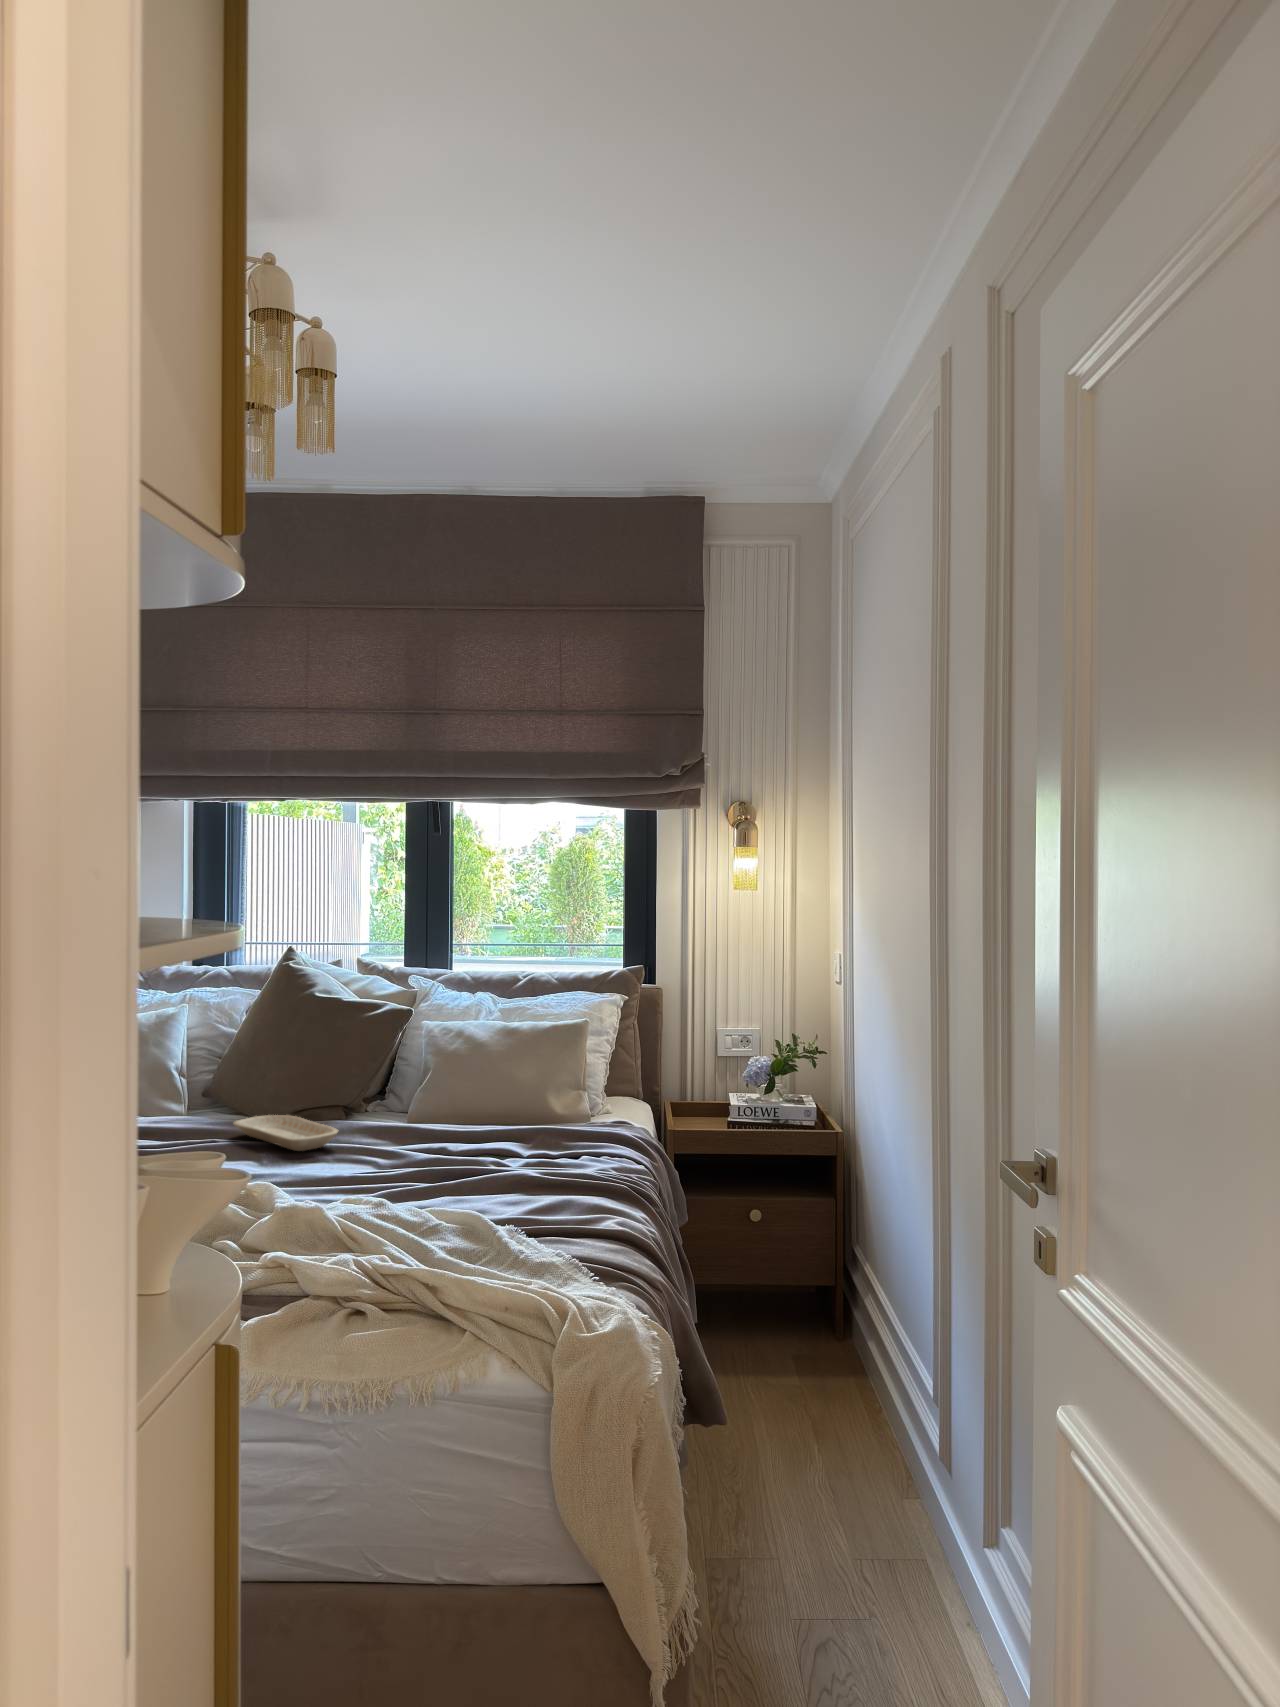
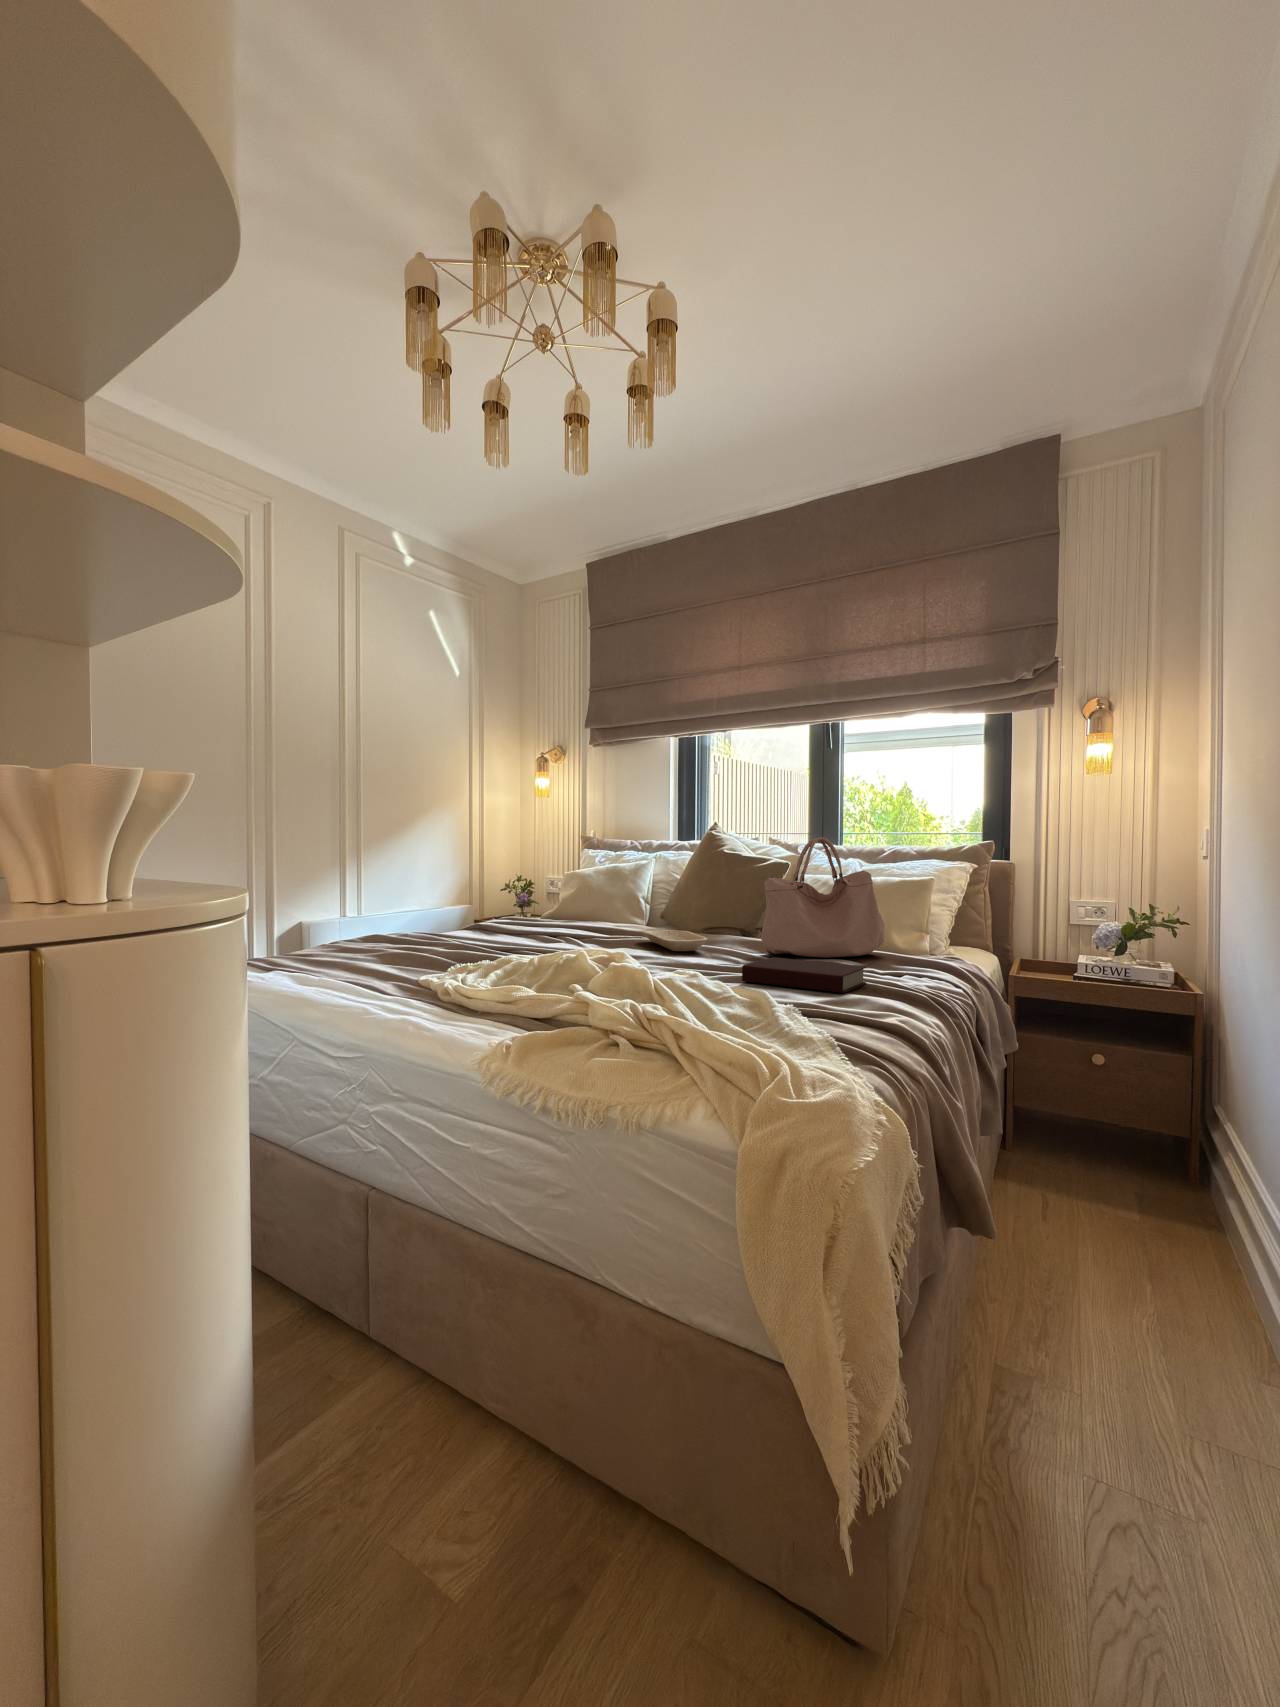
handbag: none [407,993,544,1142] -> present [761,838,885,958]
book: none [428,1156,556,1197] -> present [742,957,867,993]

